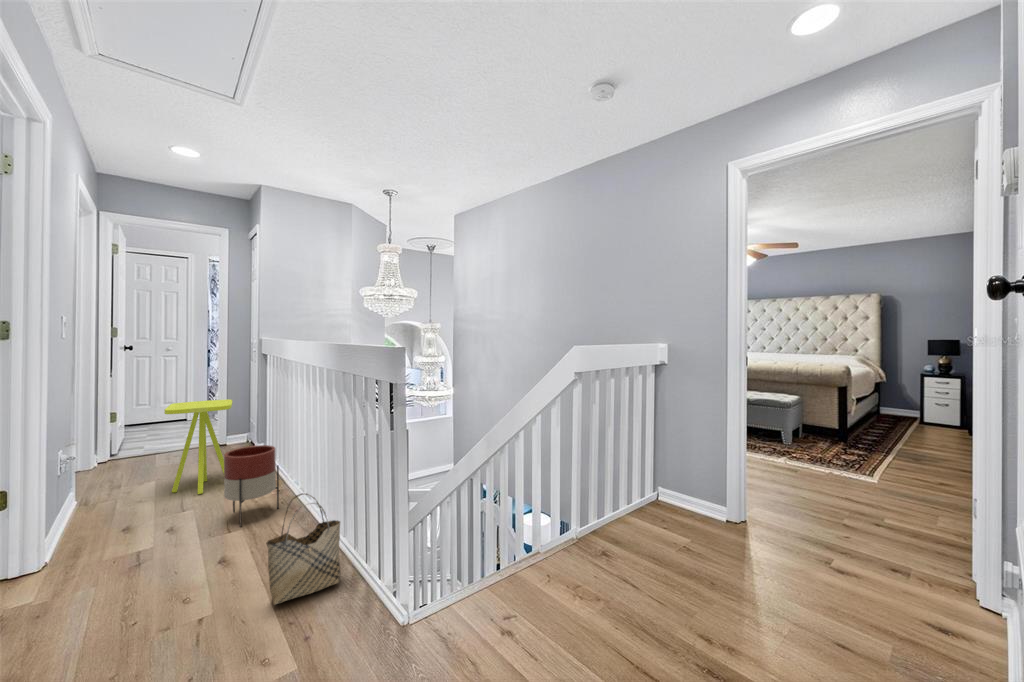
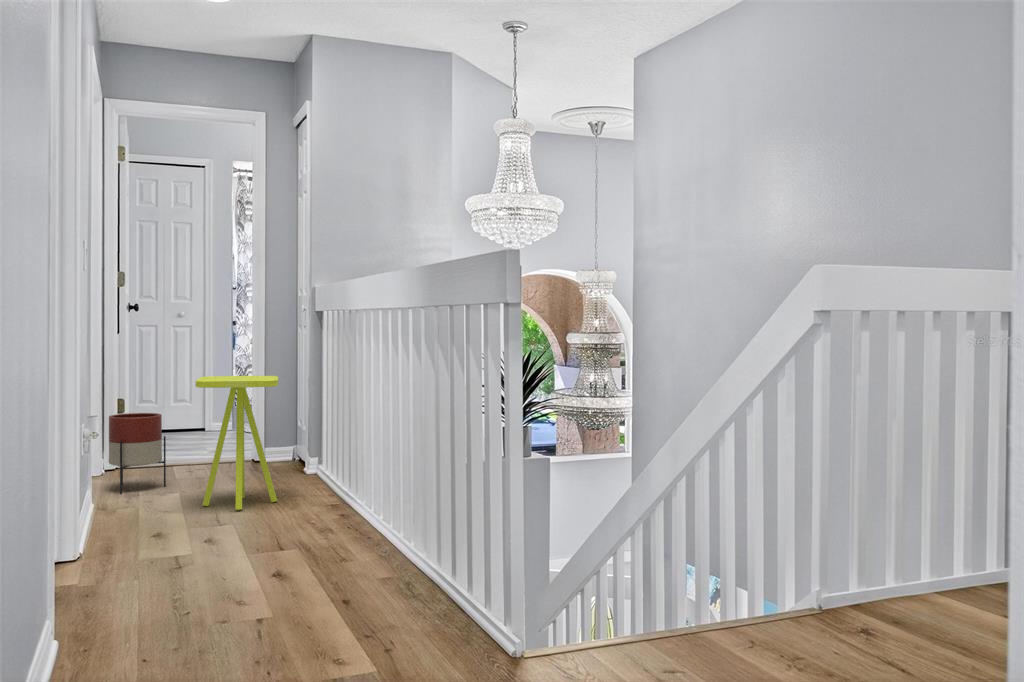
planter: present [224,445,279,527] -> present [109,413,166,494]
woven basket: present [266,493,340,605] -> none [335,478,430,616]

